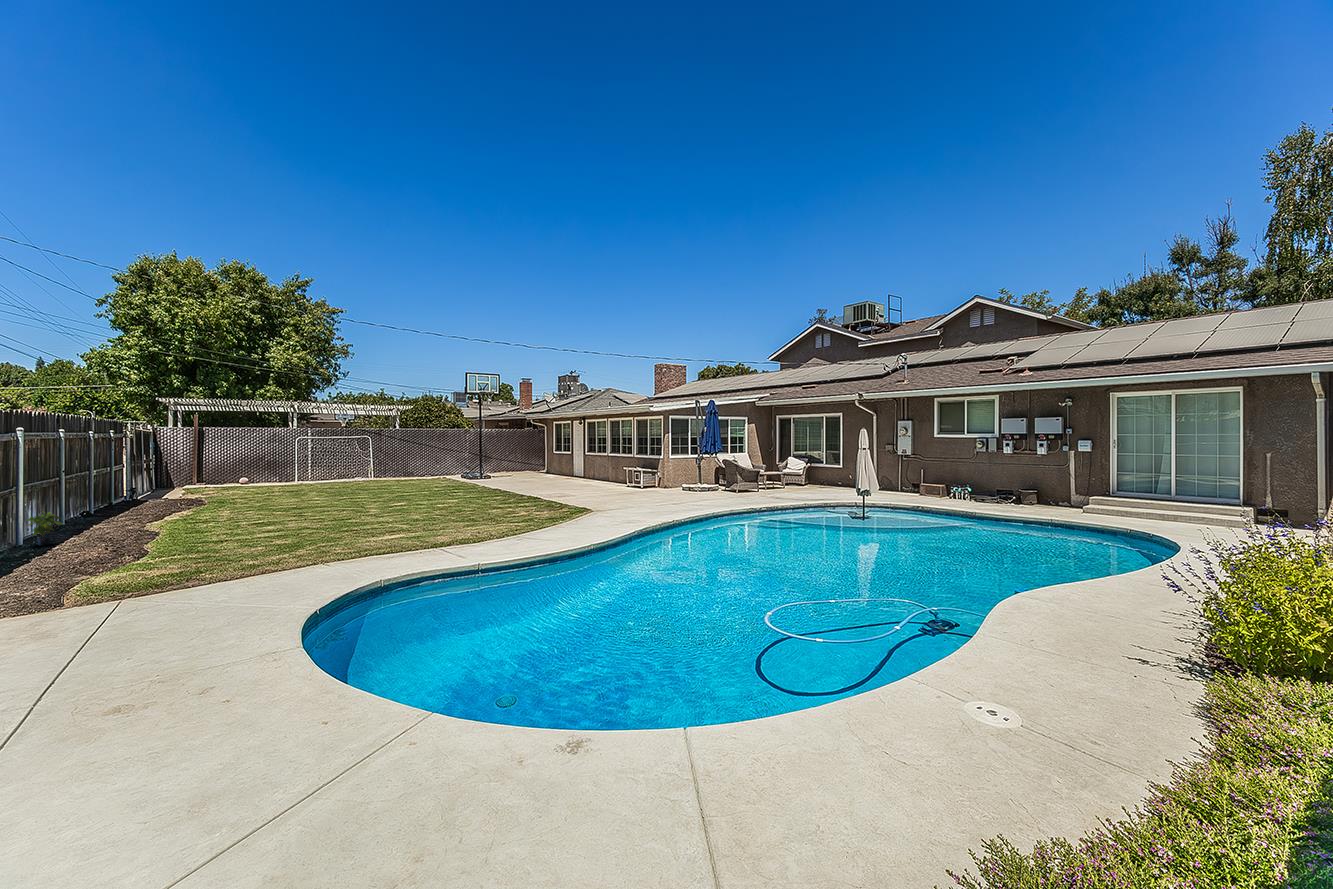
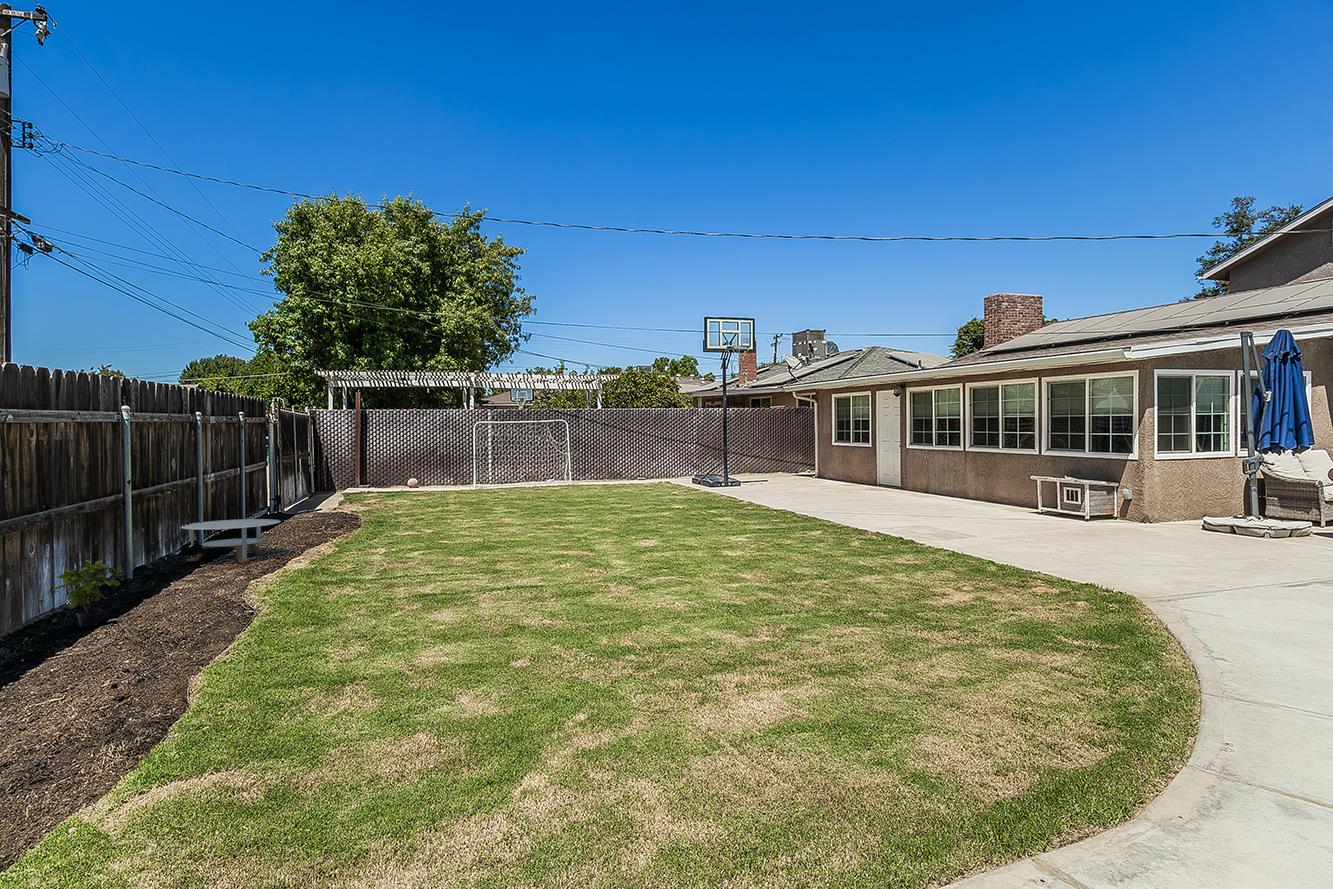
round table: none [77,498,150,523] -> present [180,519,280,563]

